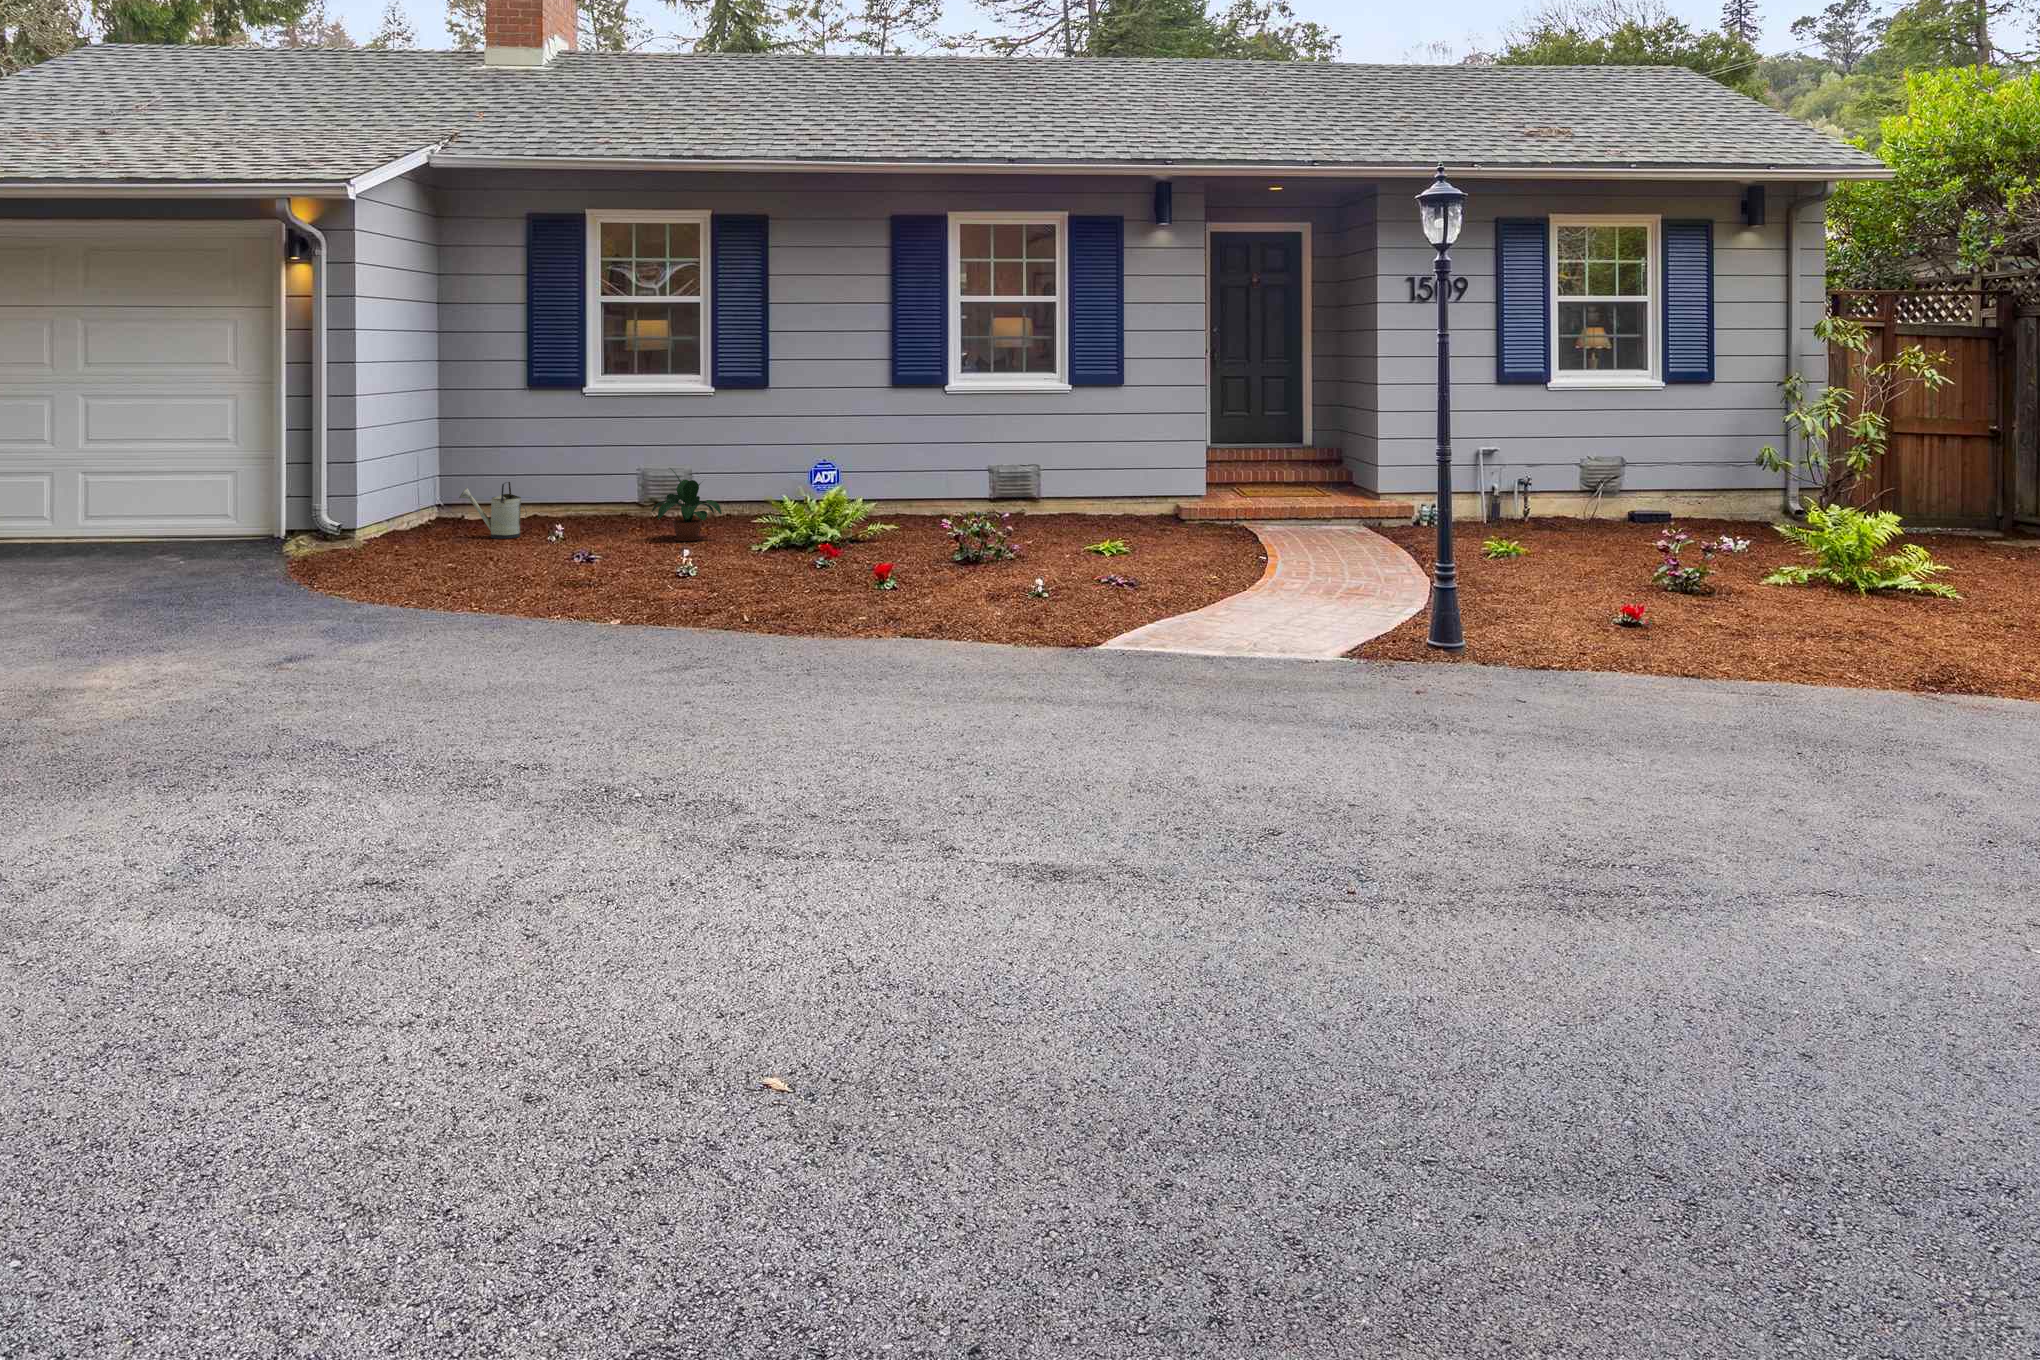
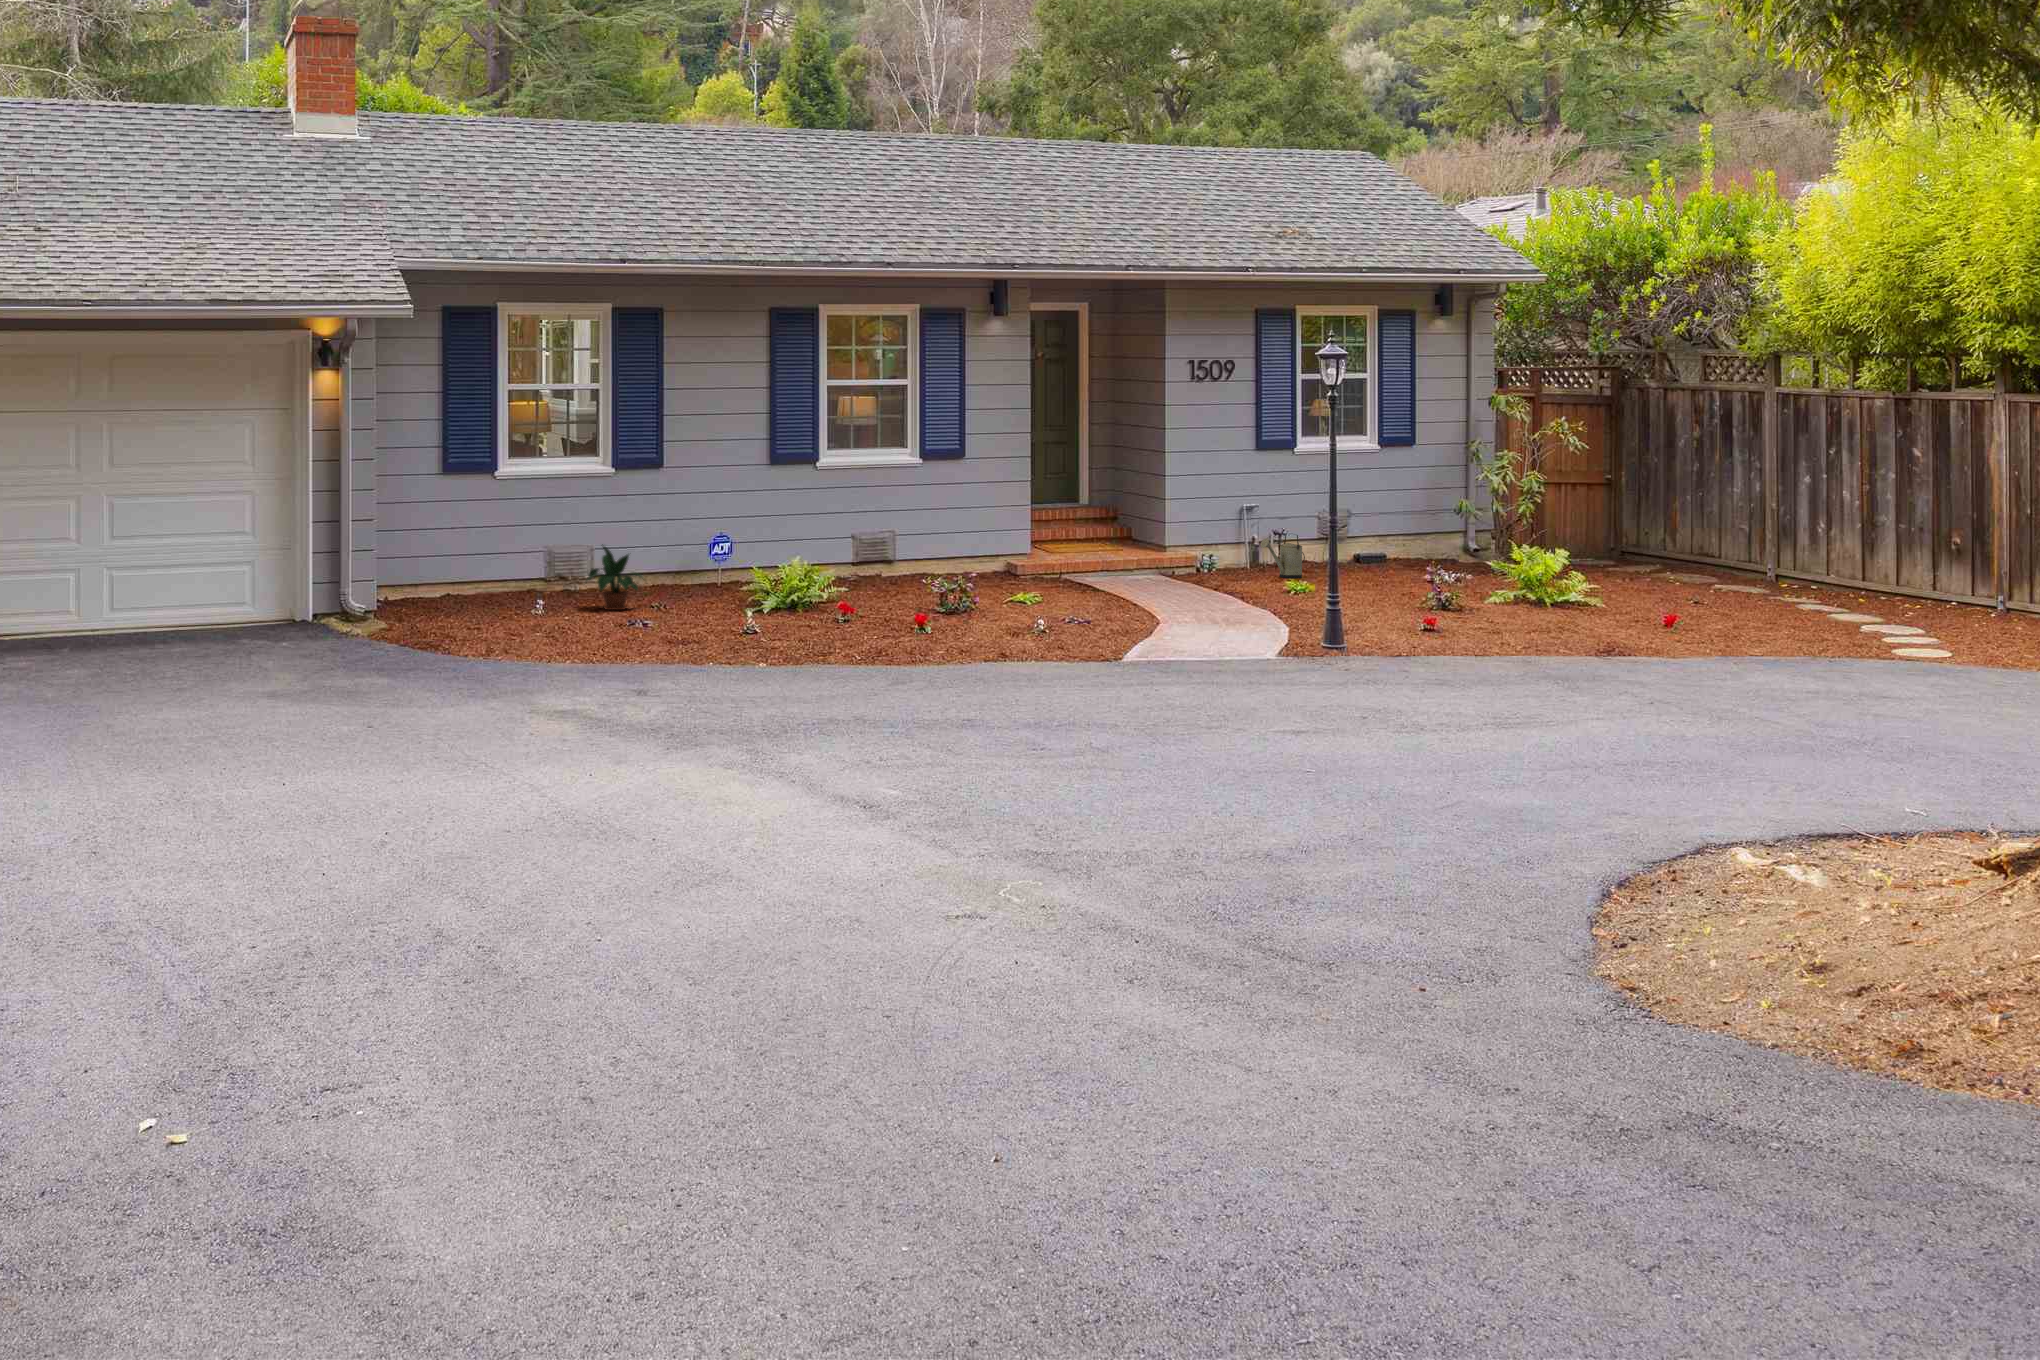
watering can: present [459,482,526,539] -> present [1261,533,1305,578]

